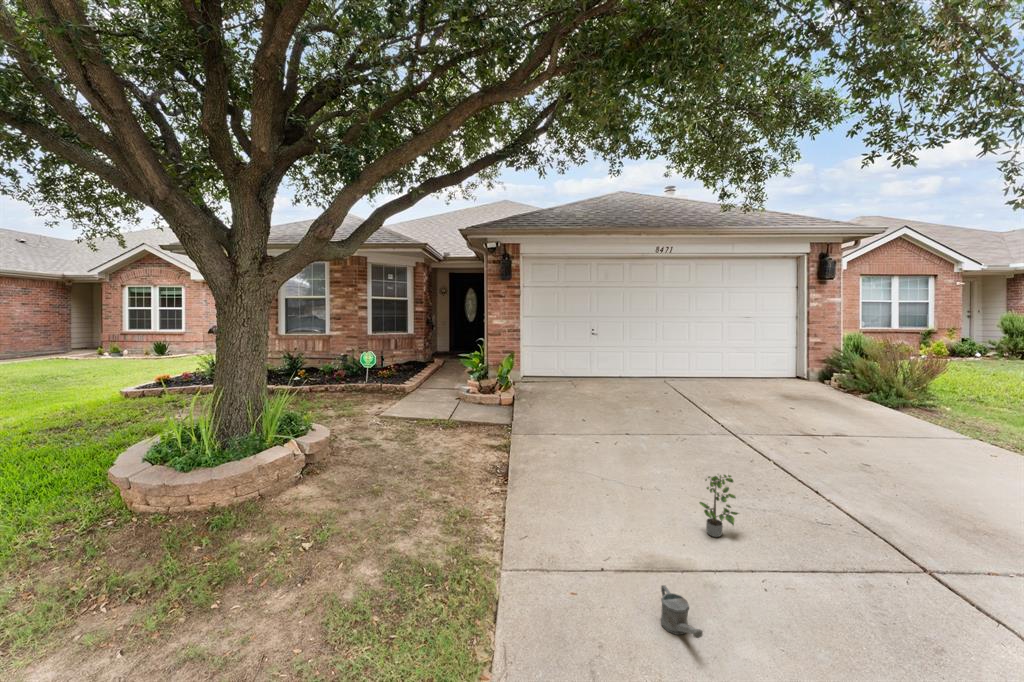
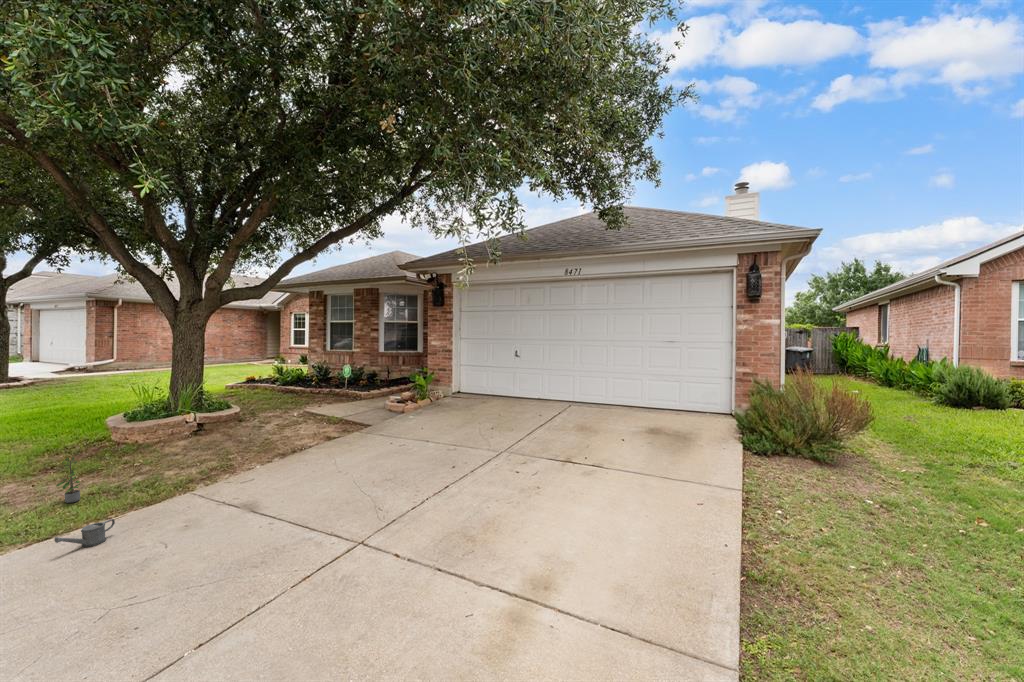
potted plant: present [699,475,738,537] -> present [56,456,80,503]

